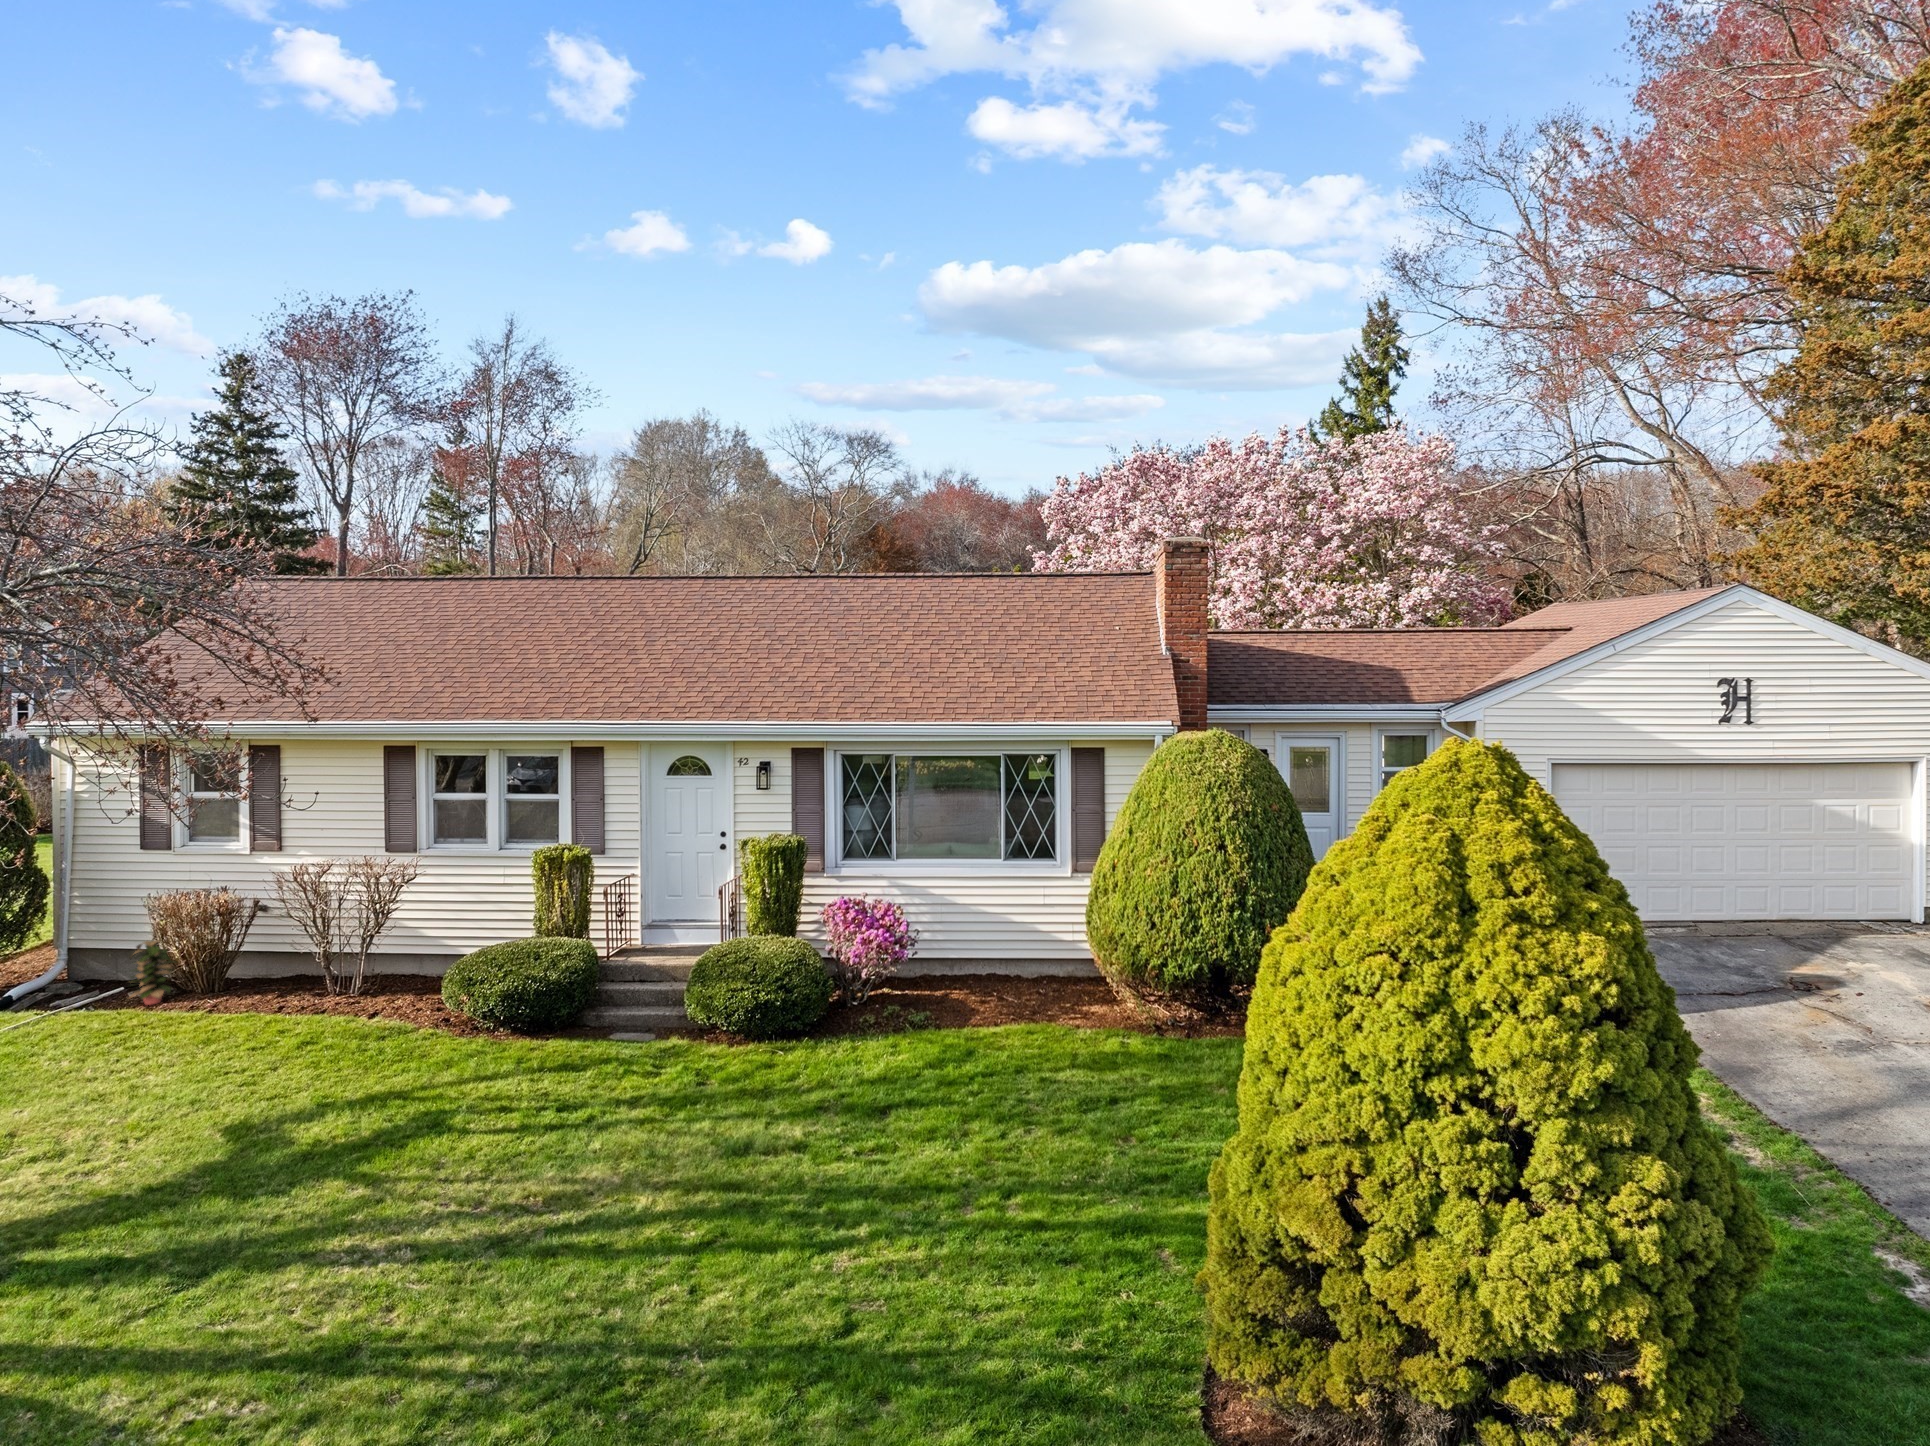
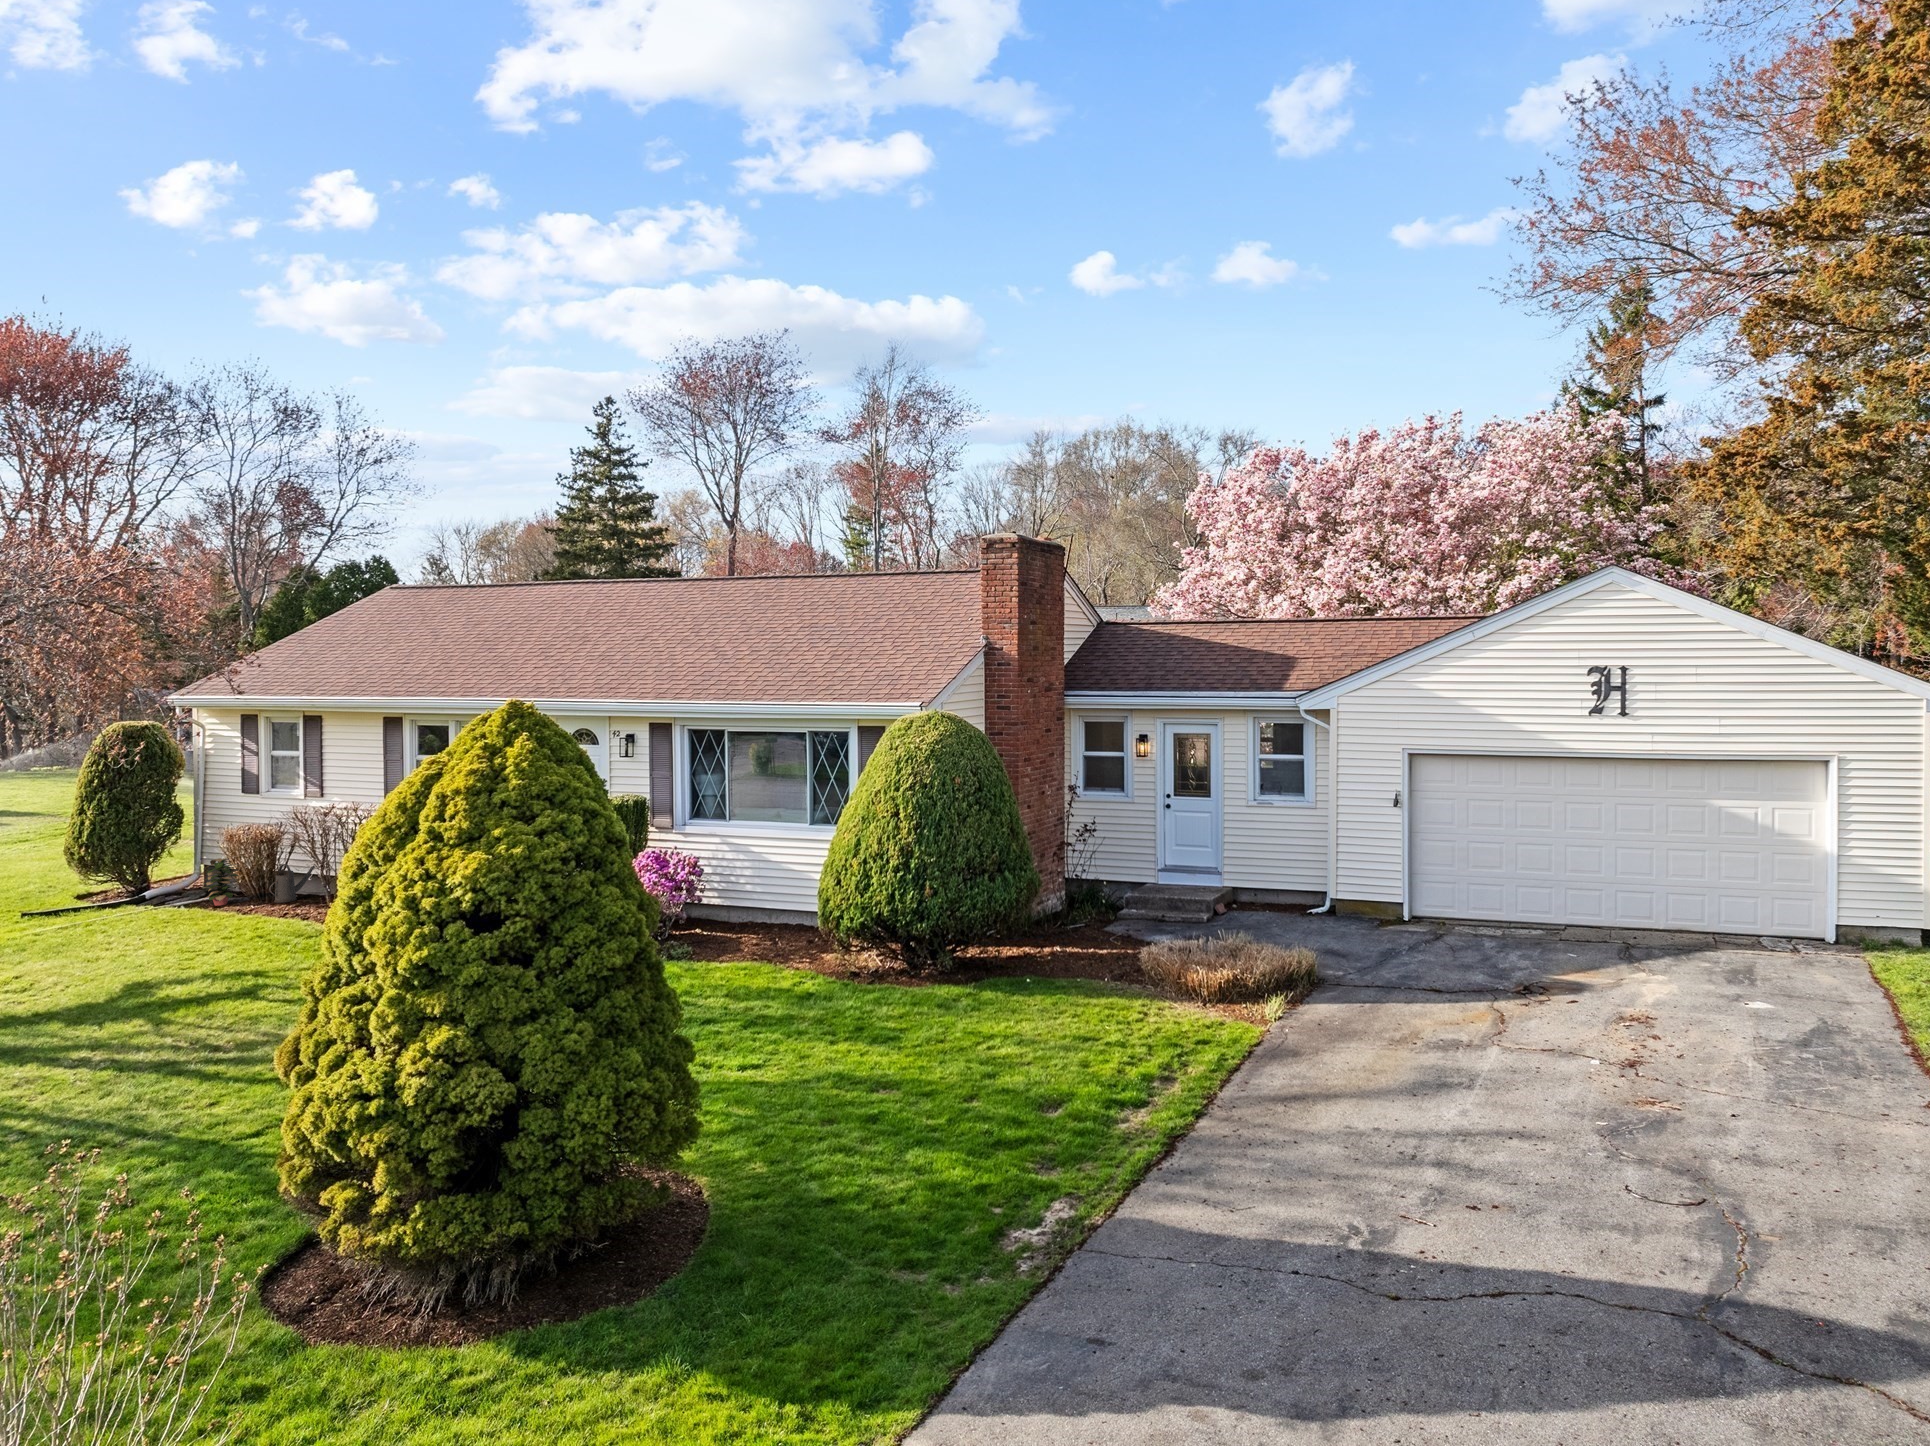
watering can: none [229,940,275,993] -> present [269,864,315,903]

